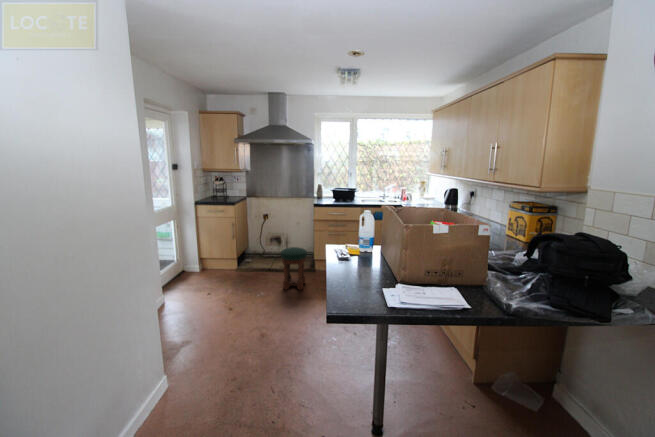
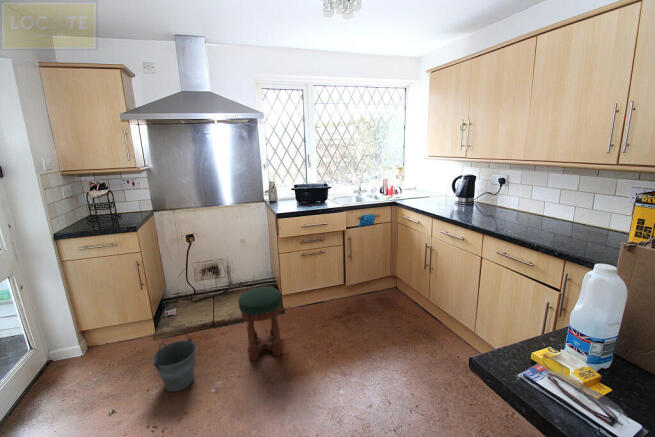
bucket: none [231,260,254,293] -> present [152,330,196,392]

